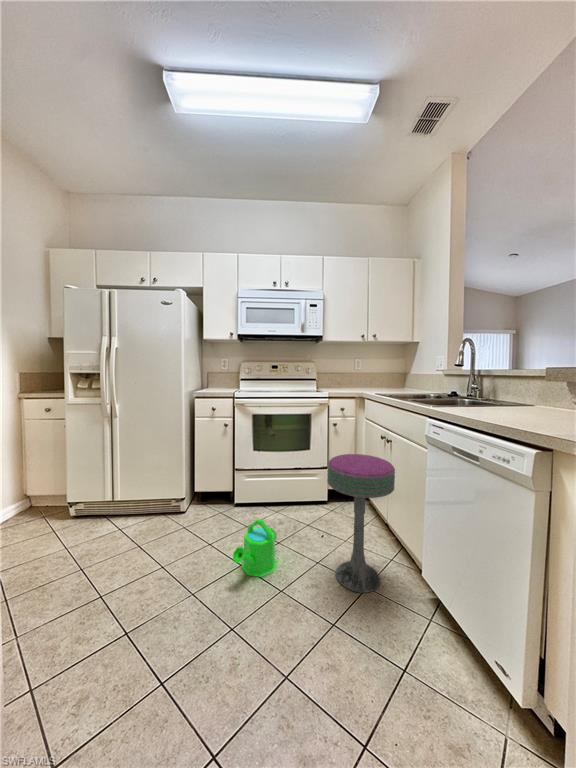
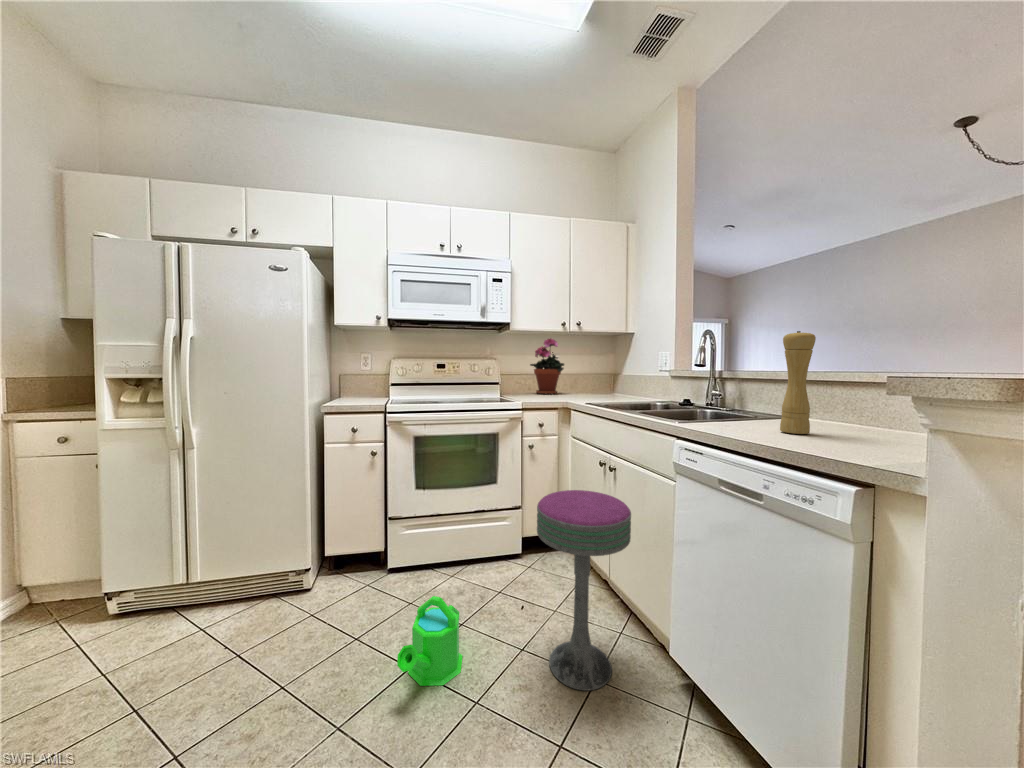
pepper mill: none [508,339,537,416] -> present [780,331,816,434]
potted plant: none [338,346,364,388] -> present [530,338,564,394]

